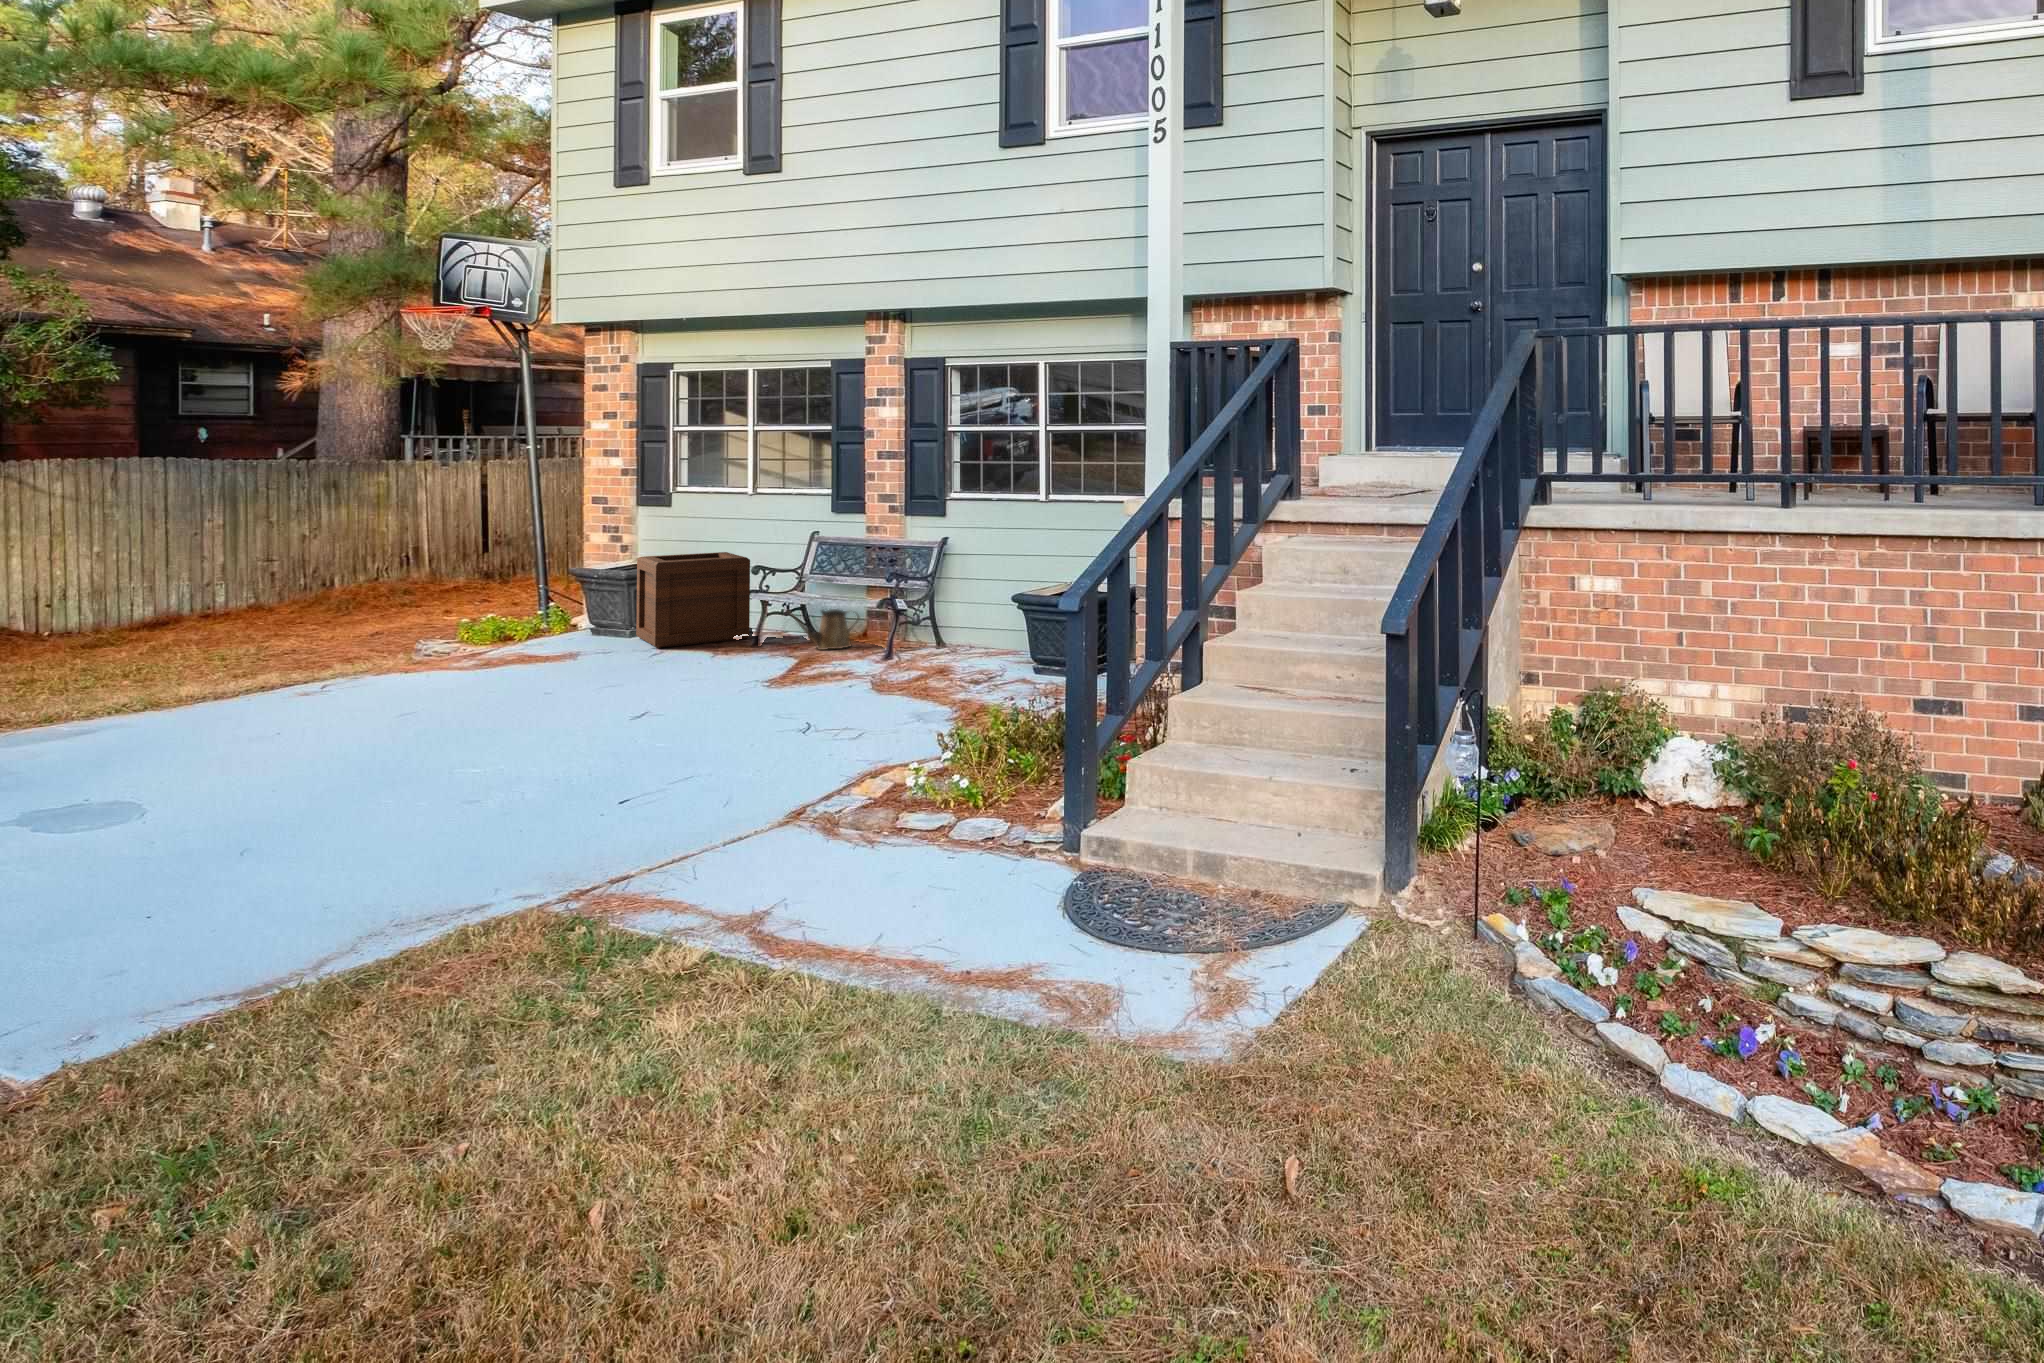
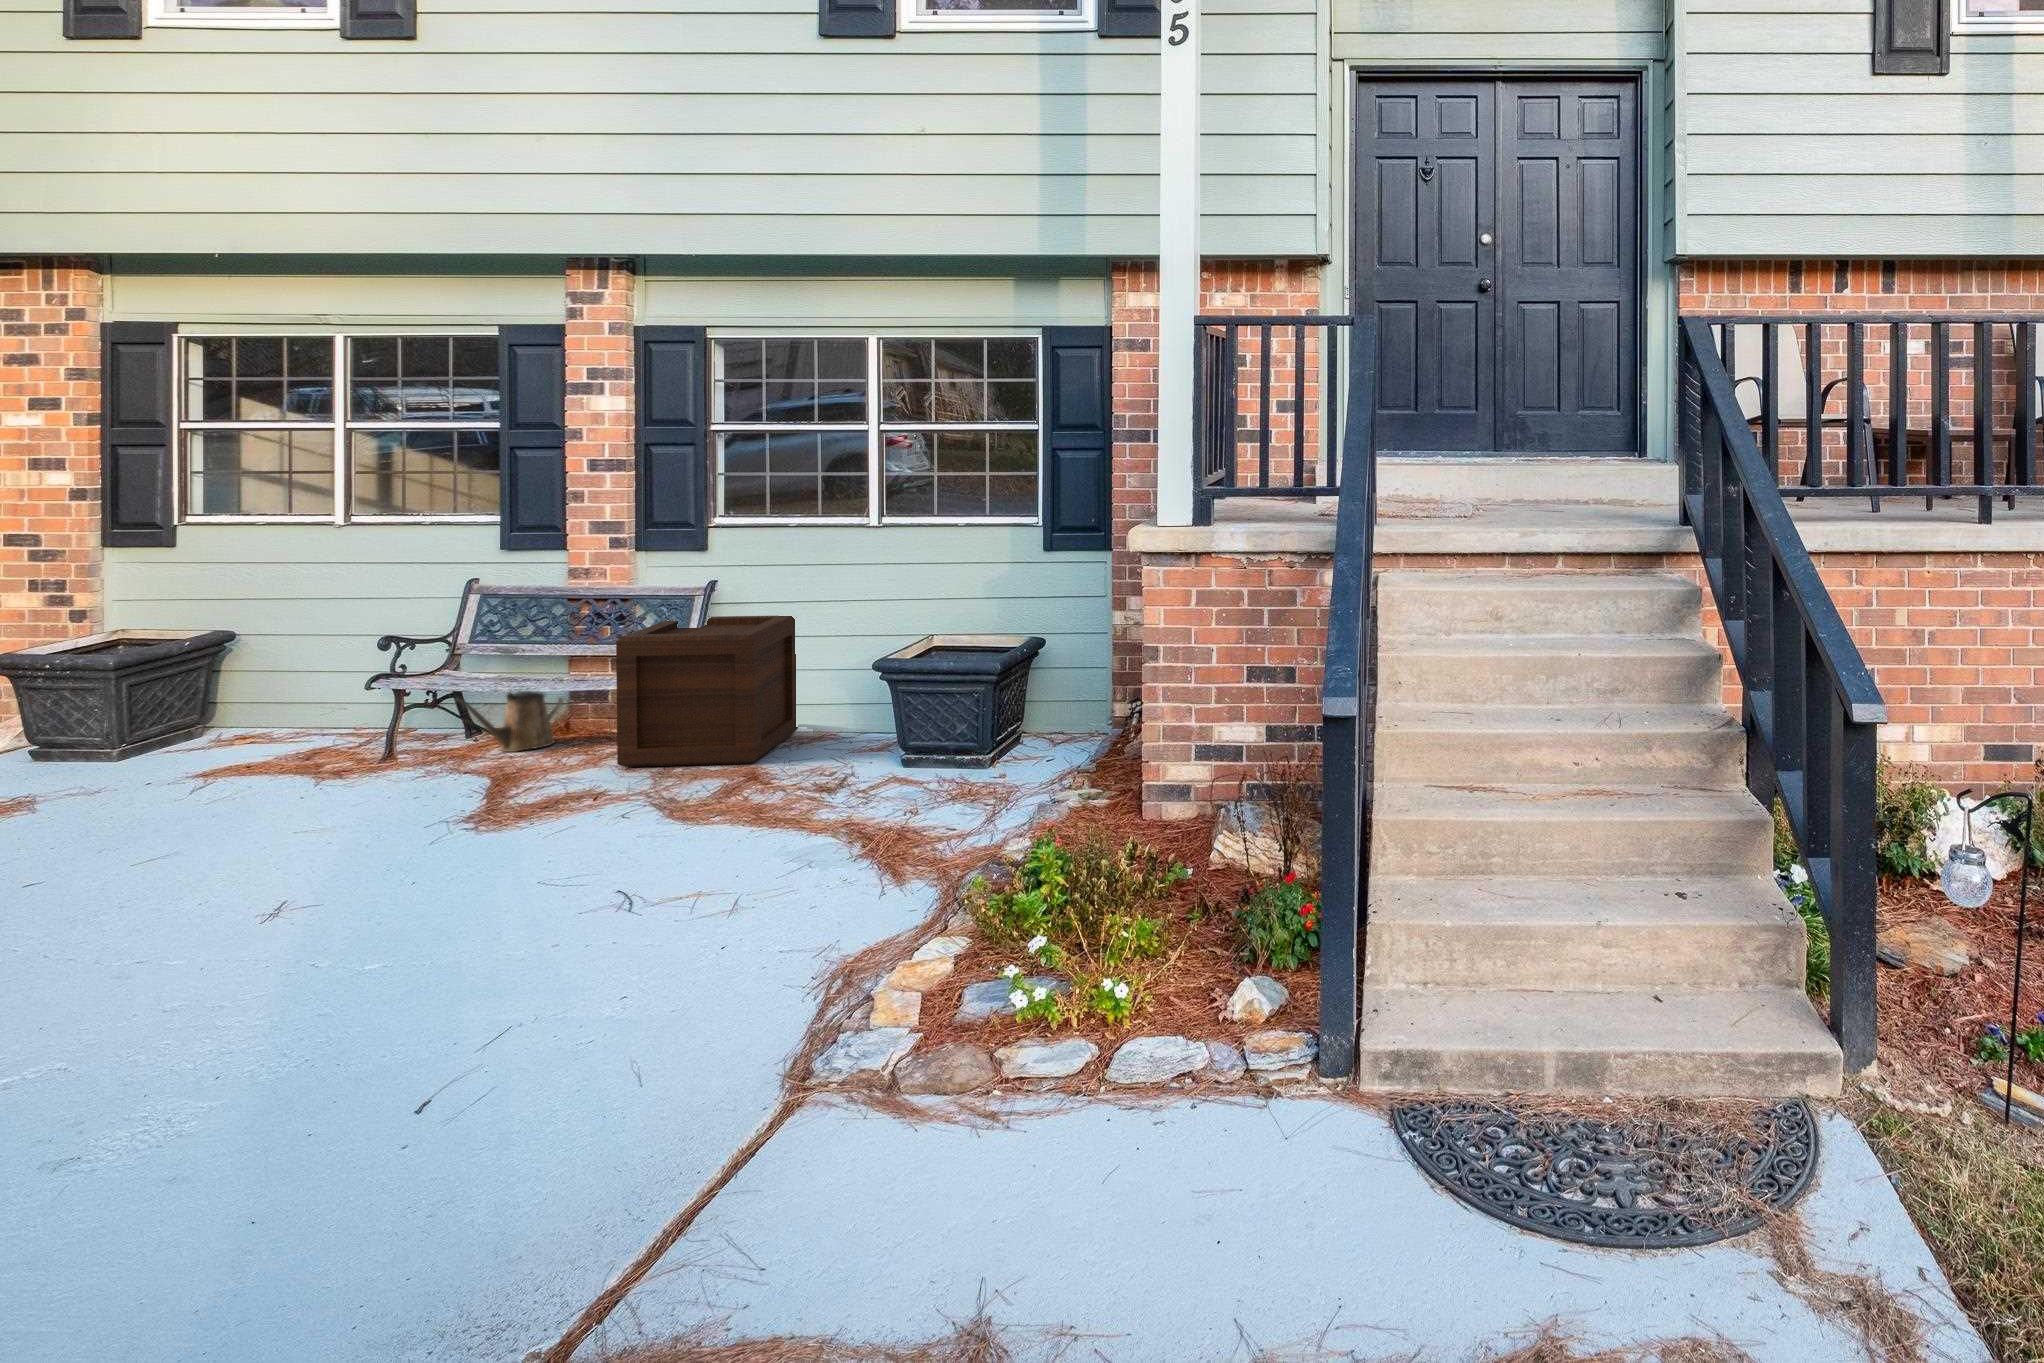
wooden crate: present [636,552,750,648] -> present [616,616,798,767]

